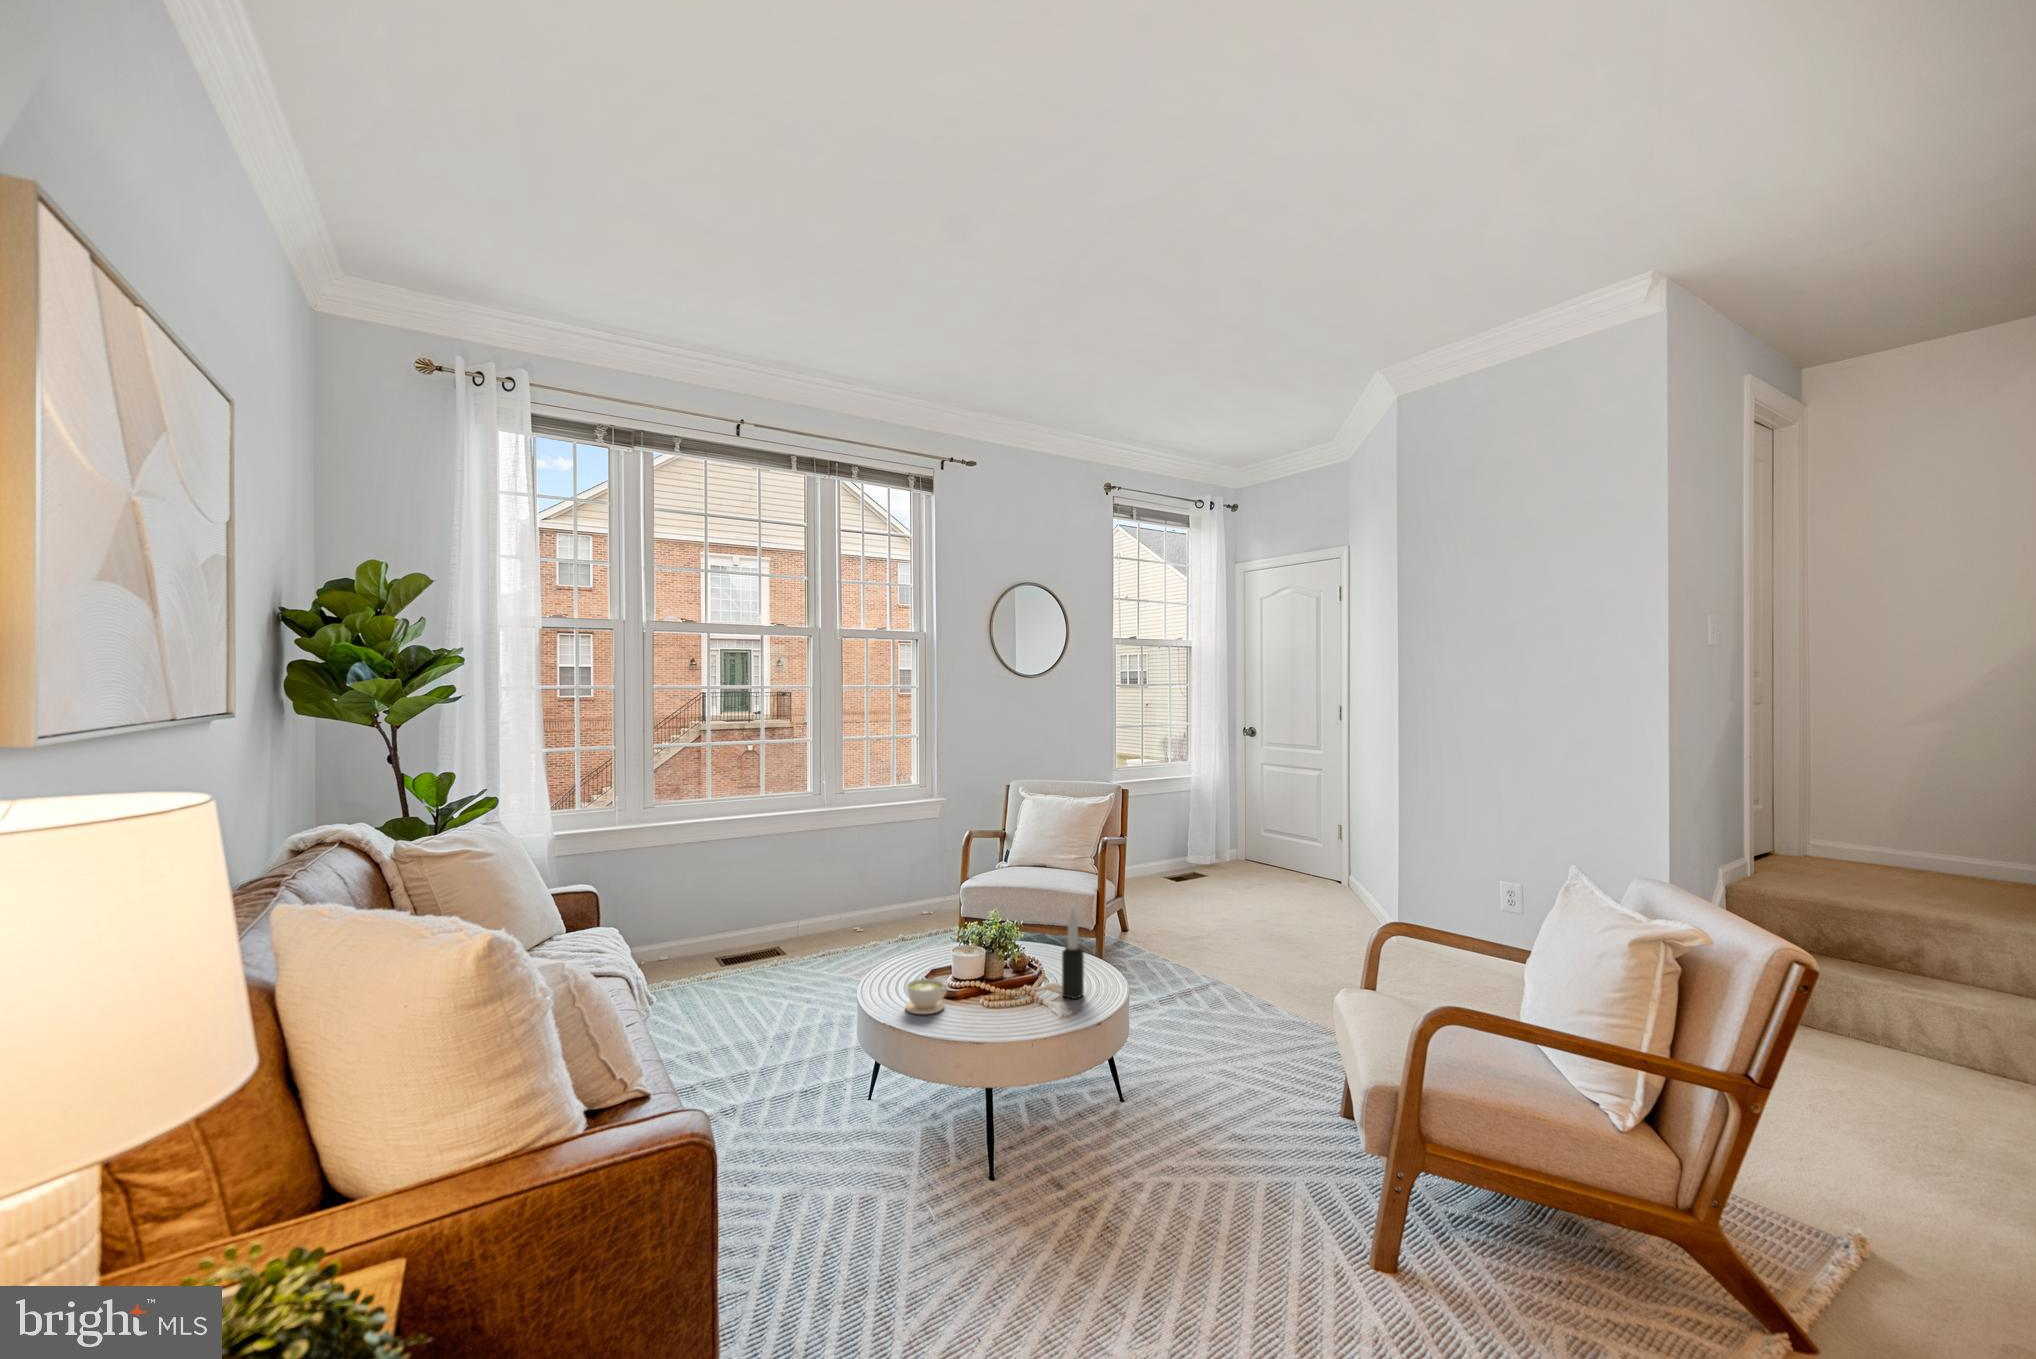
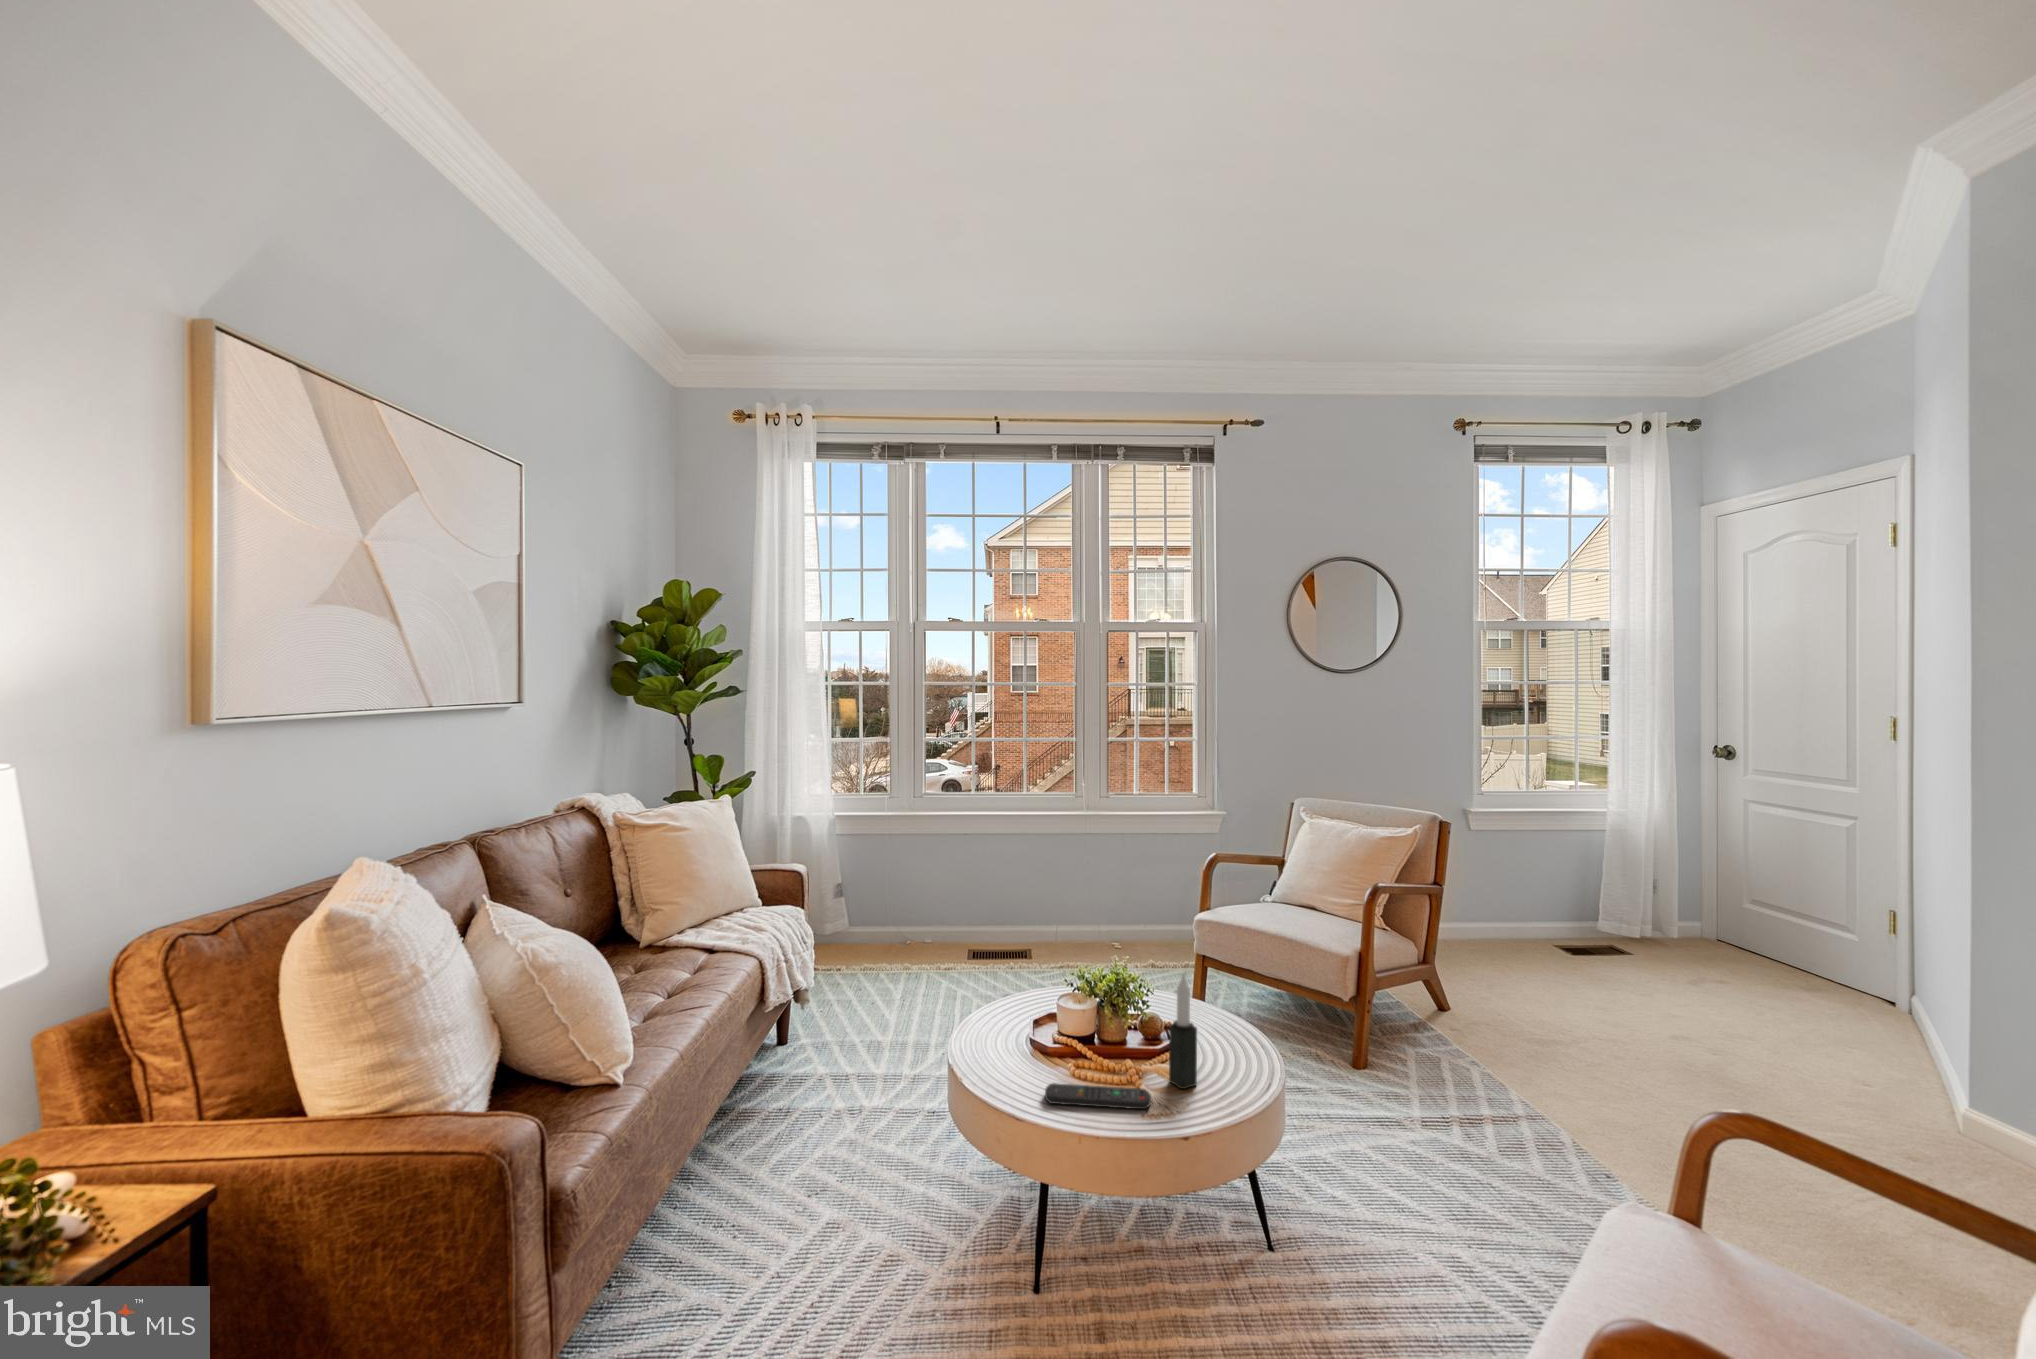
coffee cup: present [906,979,947,1014] -> none [984,1023,1034,1067]
remote control: none [983,1003,1066,1029] -> present [1045,1083,1151,1109]

